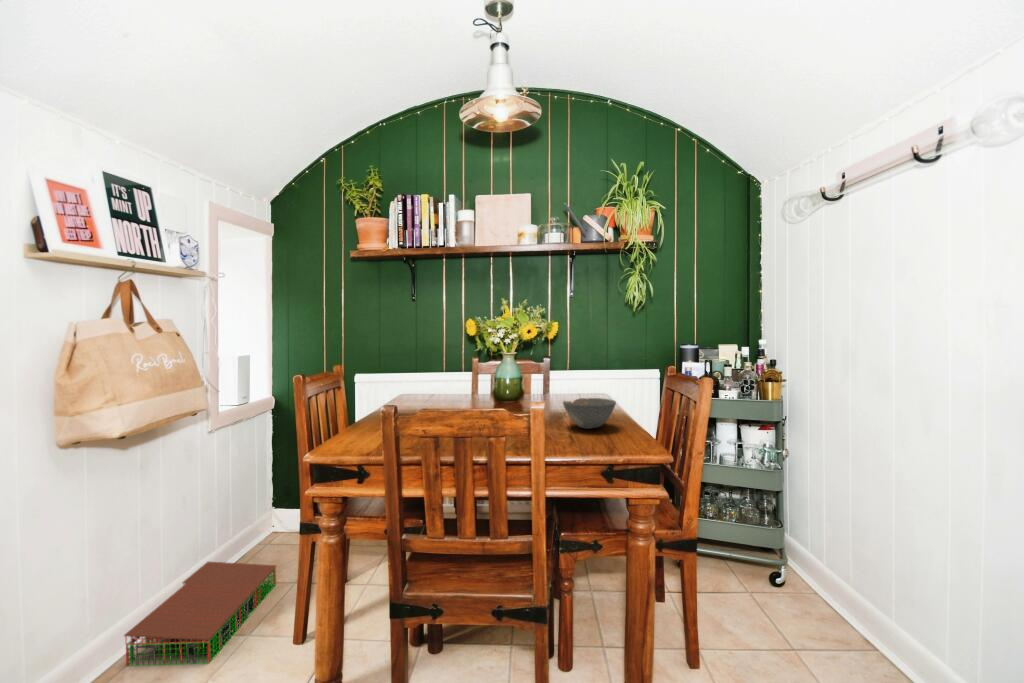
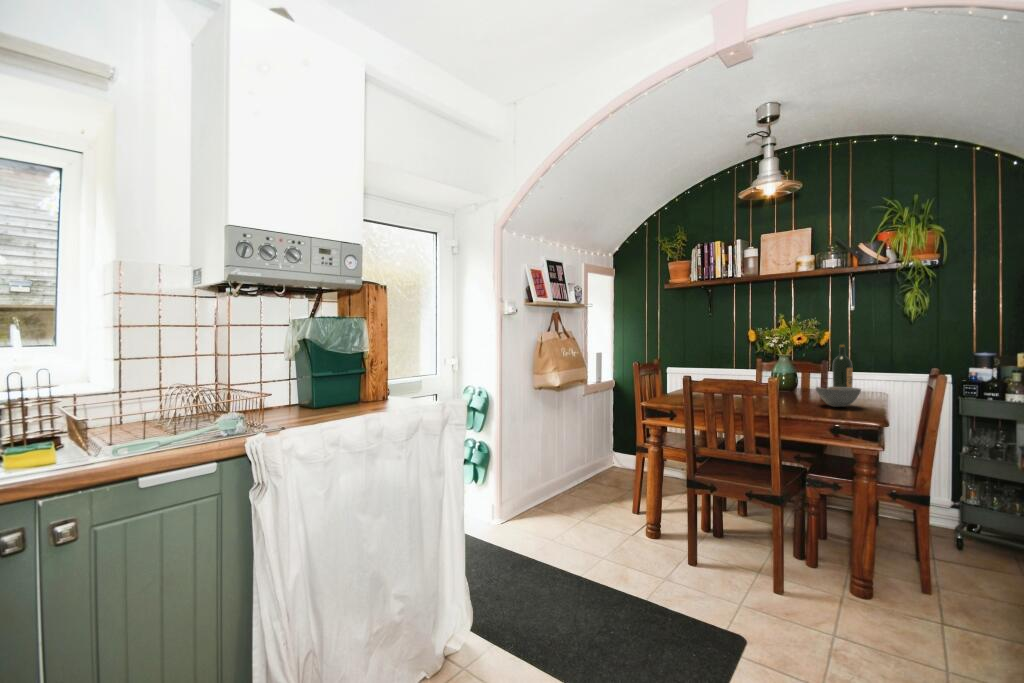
wine bottle: none [565,340,586,401] -> present [833,345,853,387]
storage bin: present [124,562,276,666] -> none [553,468,620,512]

